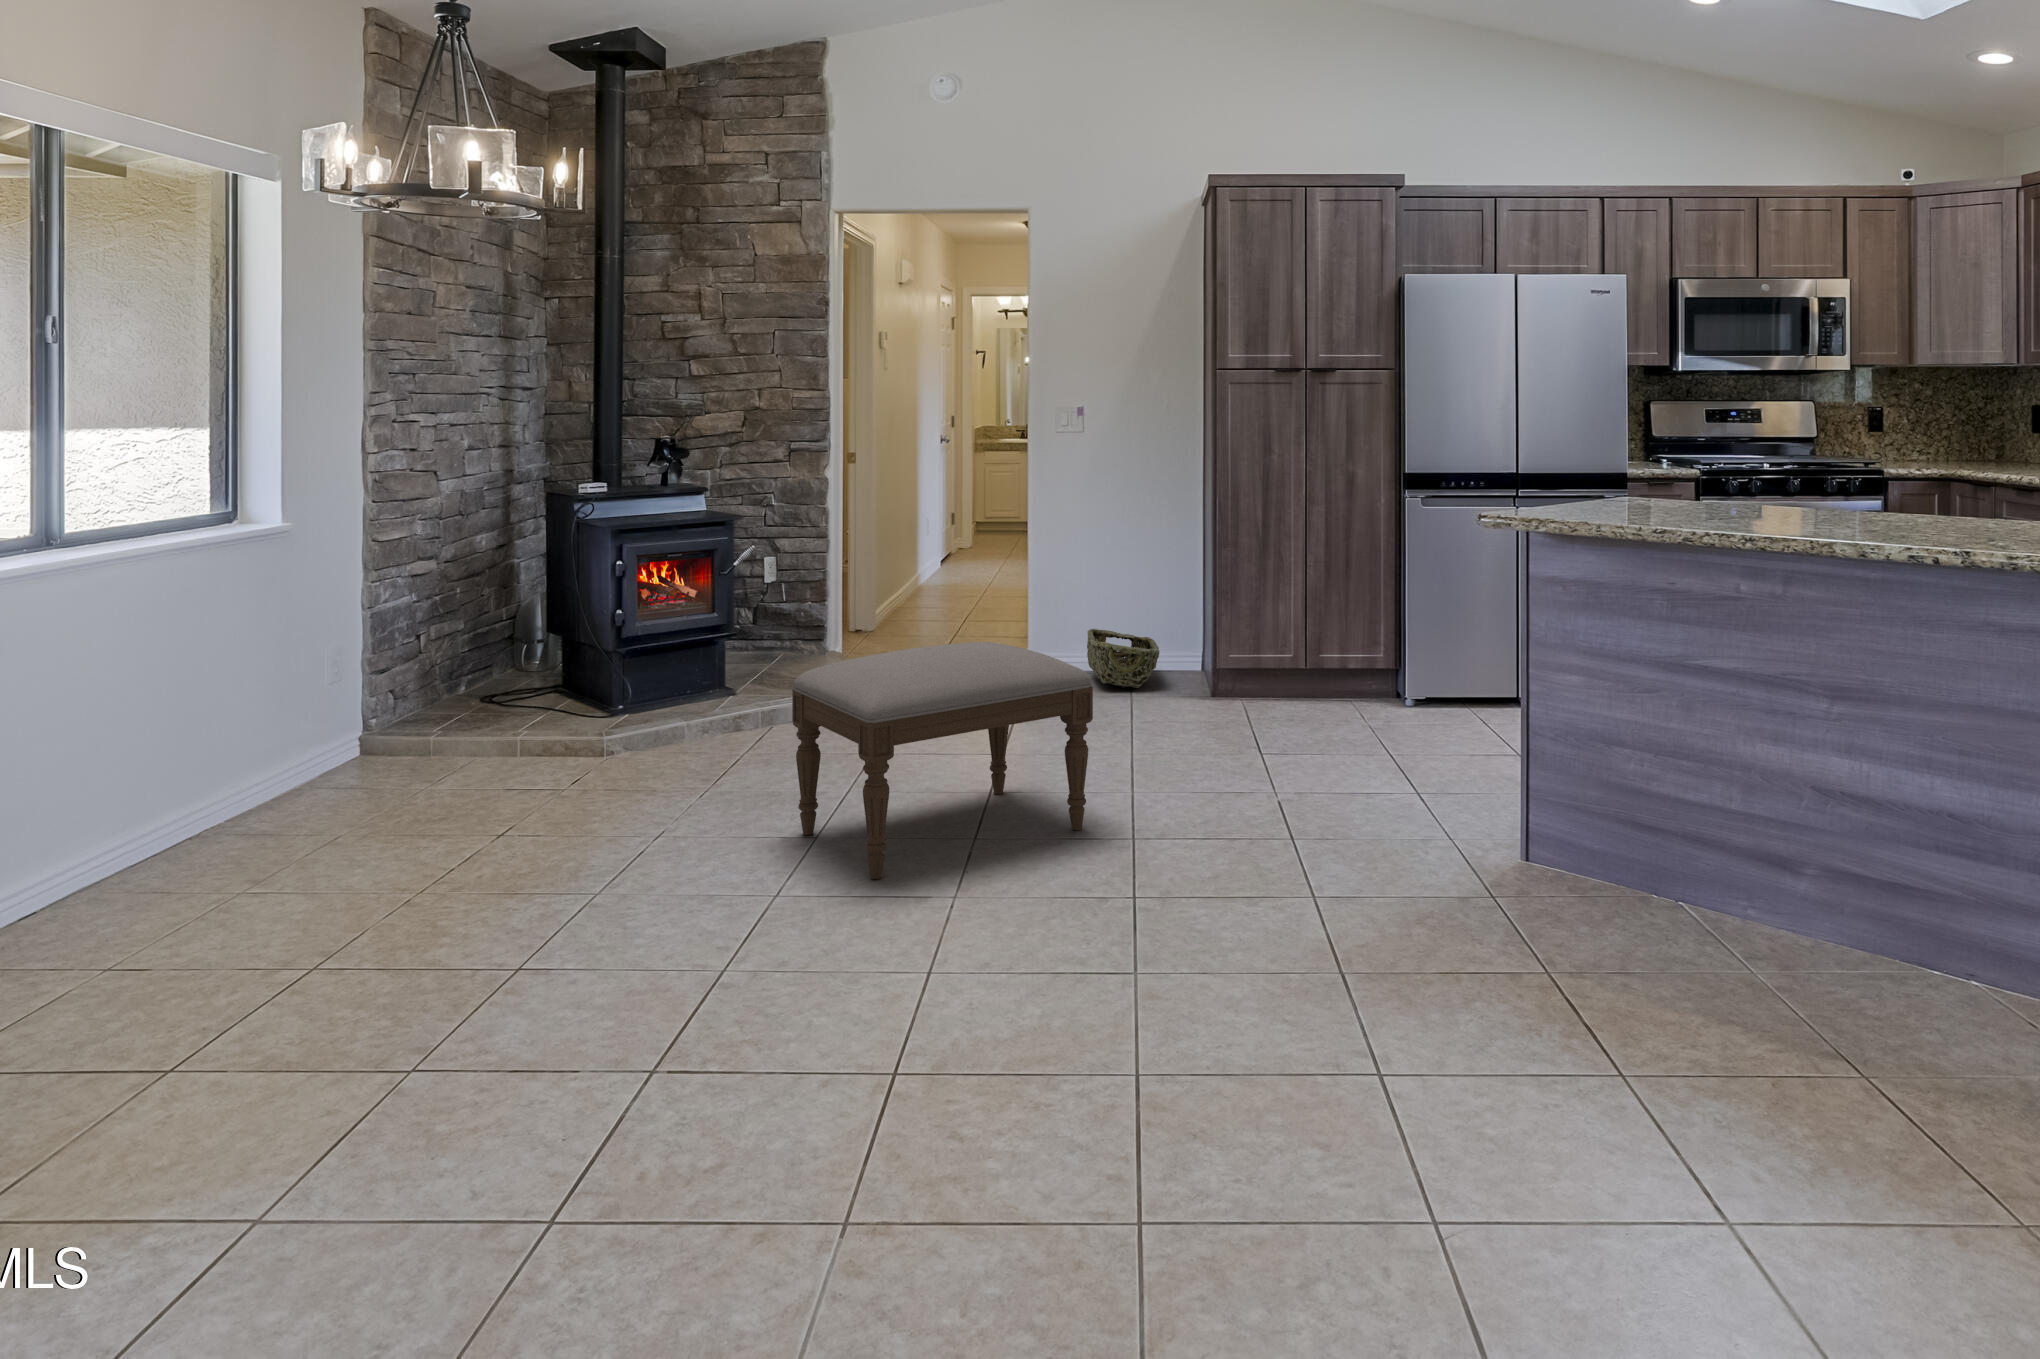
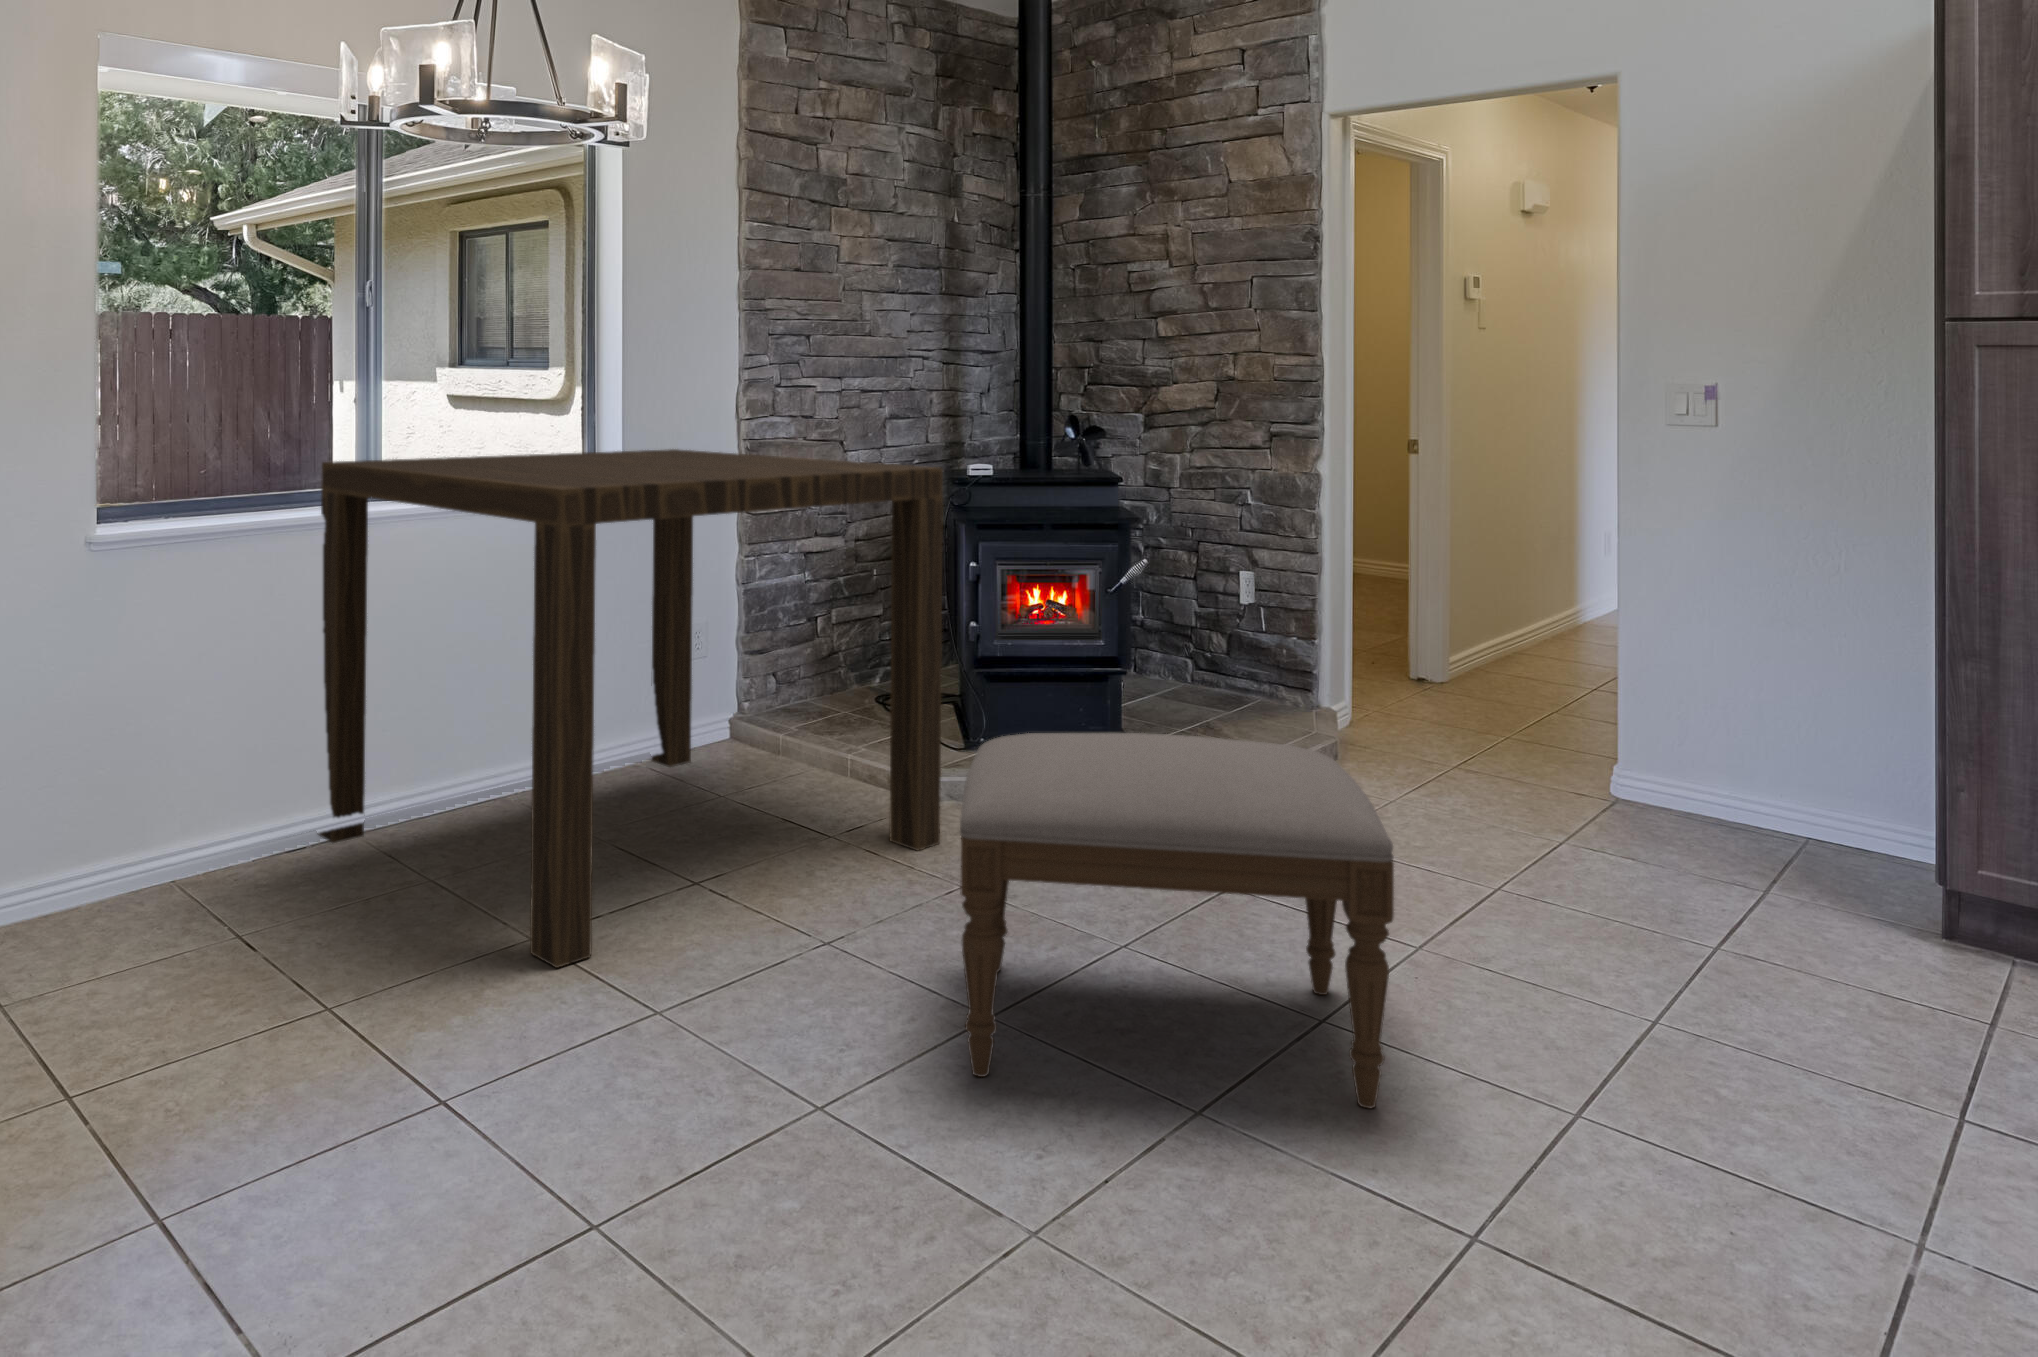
dining table: none [20,487,663,922] -> present [318,449,943,968]
woven basket: present [1087,629,1160,688] -> none [1683,751,1841,871]

